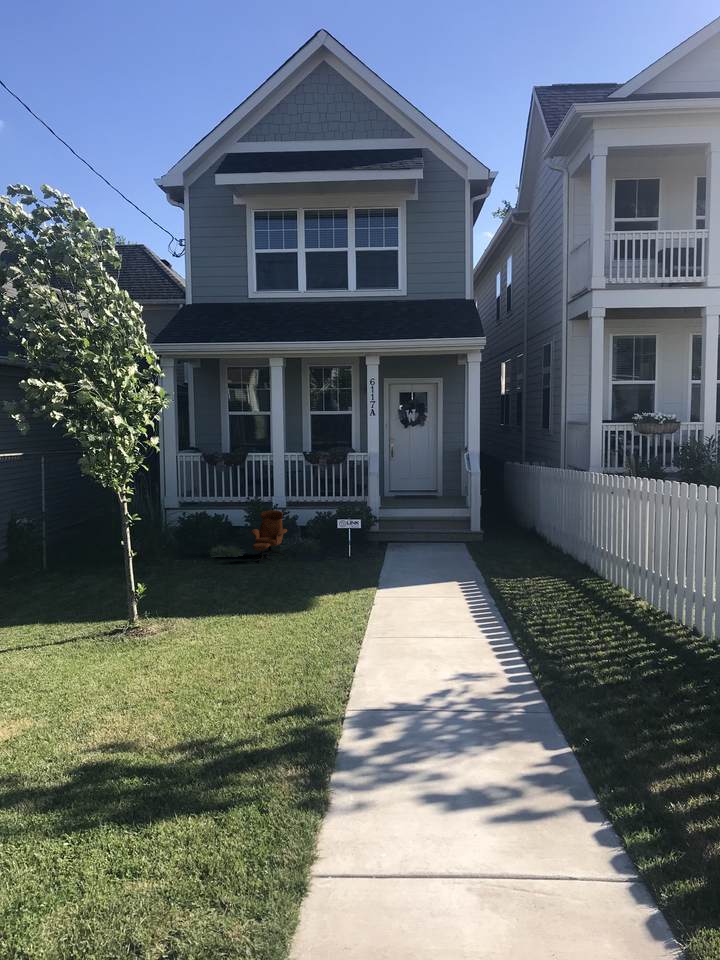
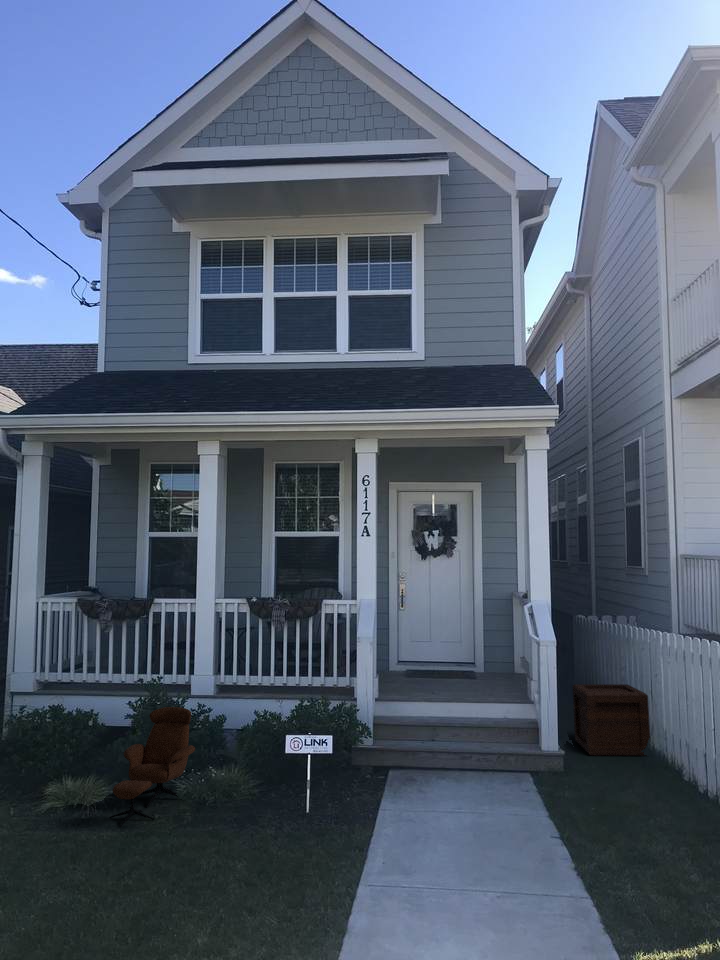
wooden crate: none [494,499,534,537] -> present [573,684,650,756]

